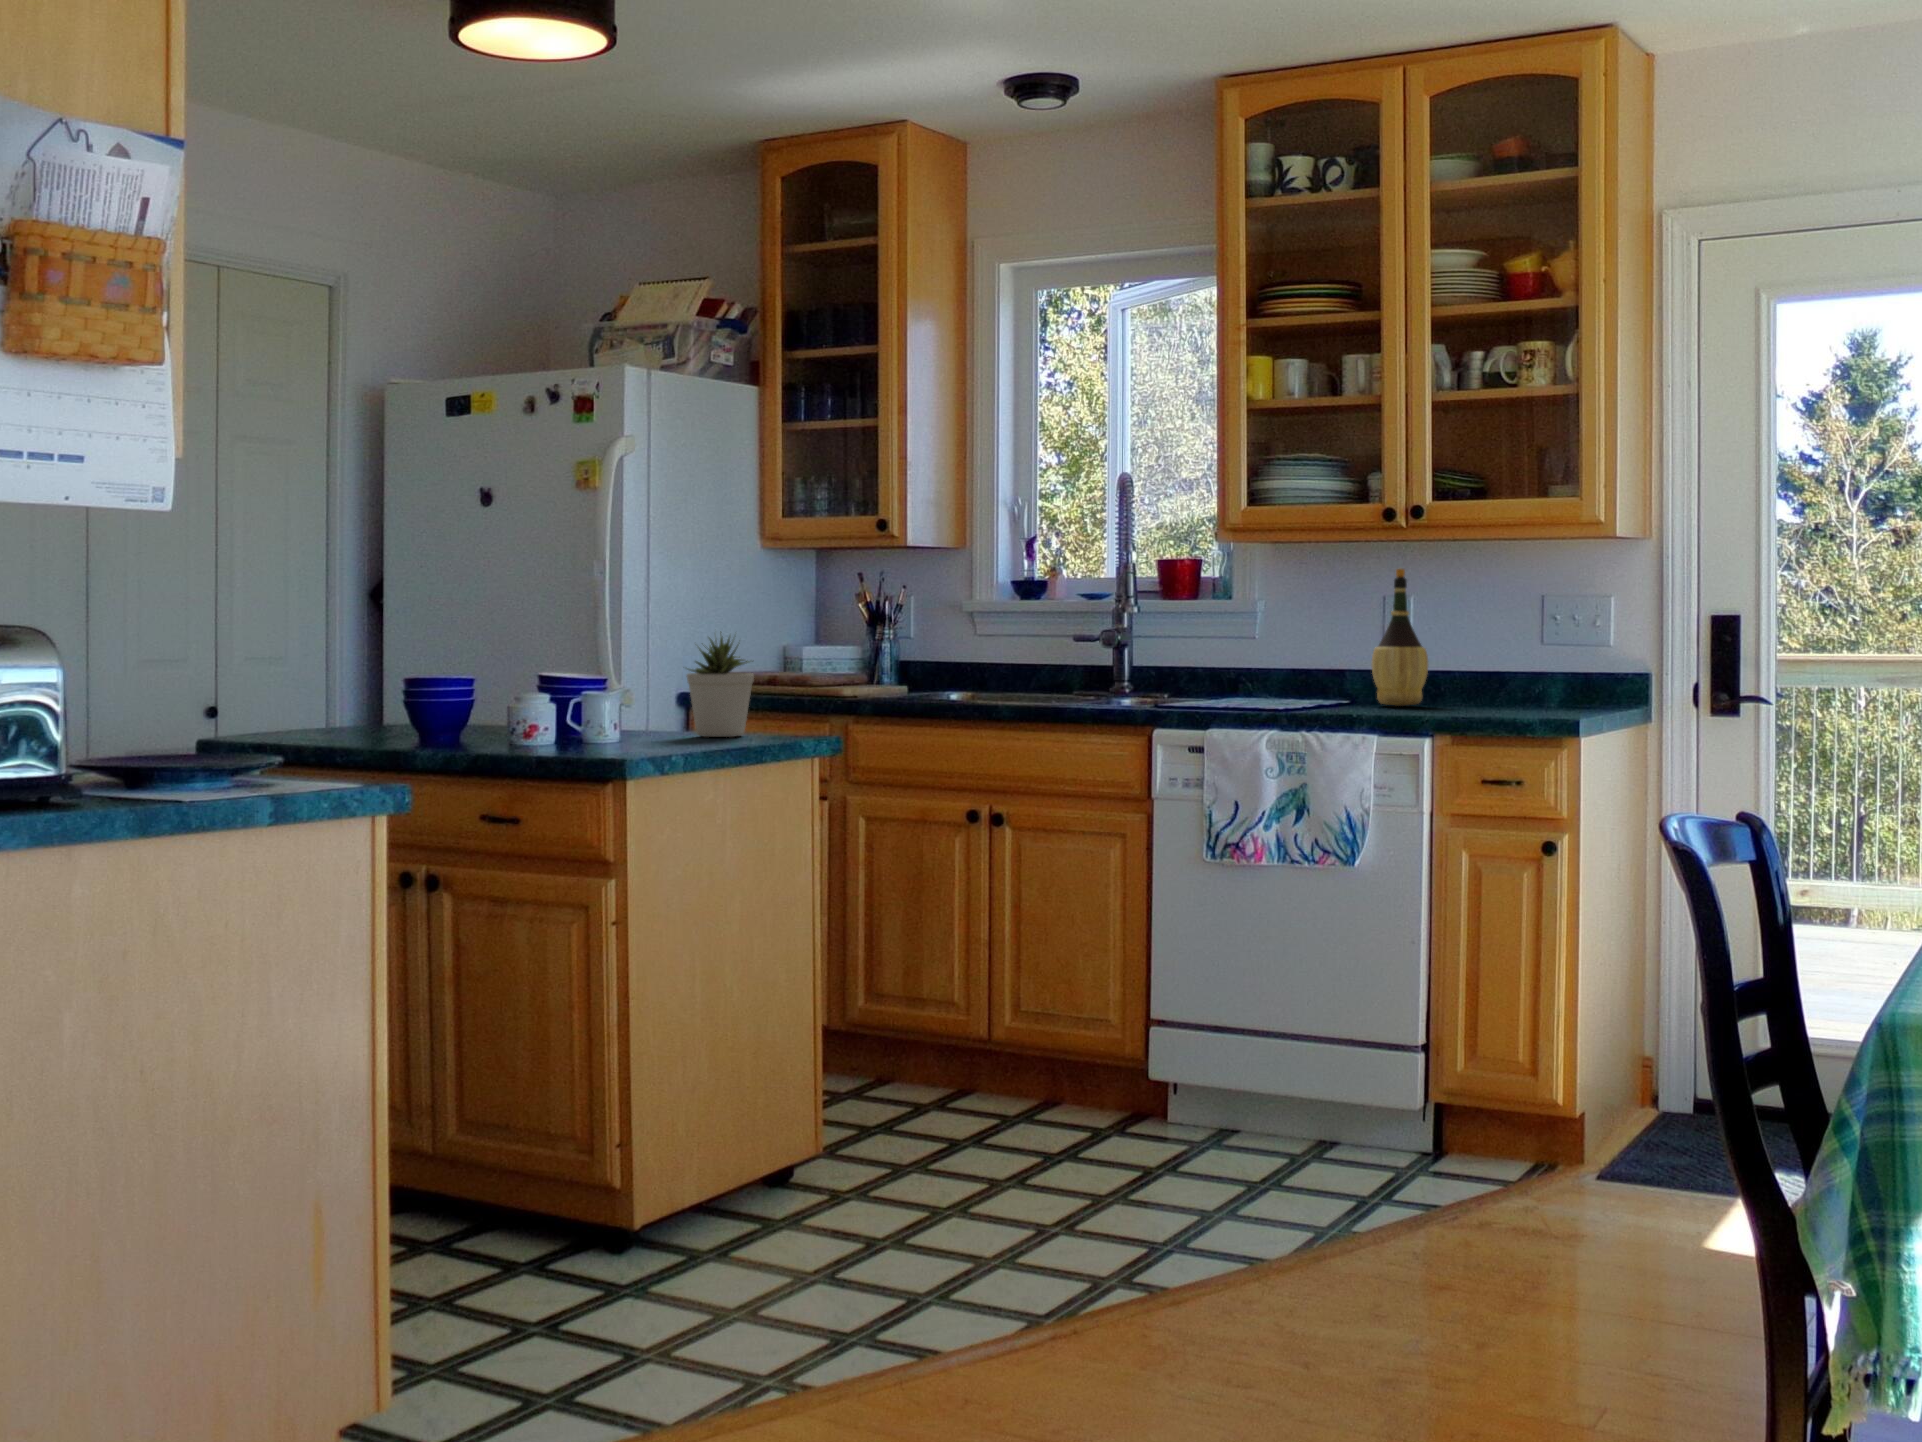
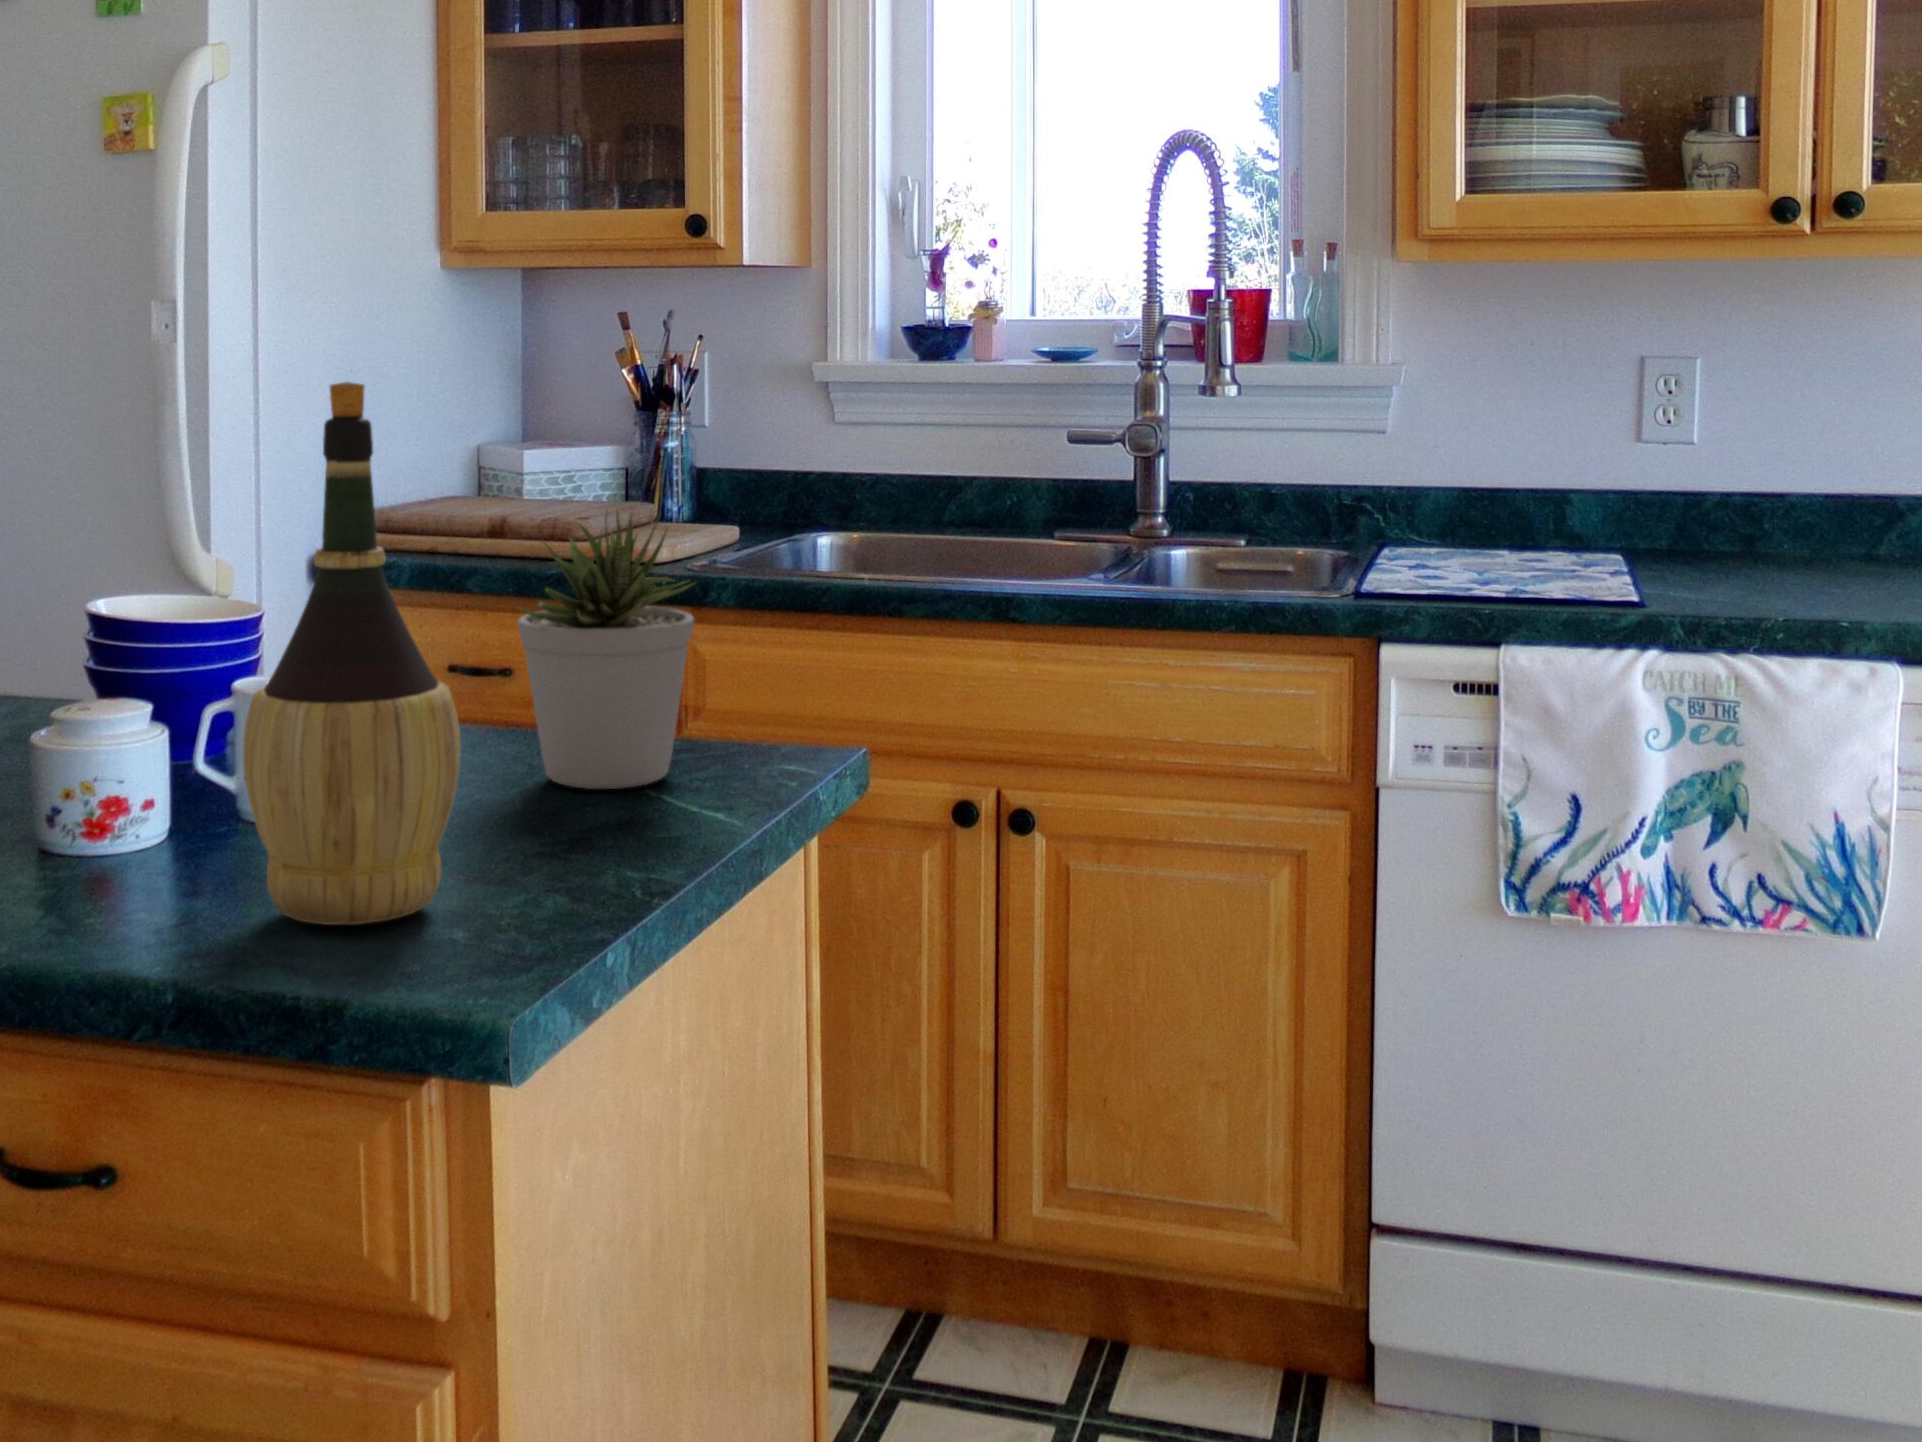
wine bottle: present [1372,568,1428,706] -> present [243,382,461,925]

